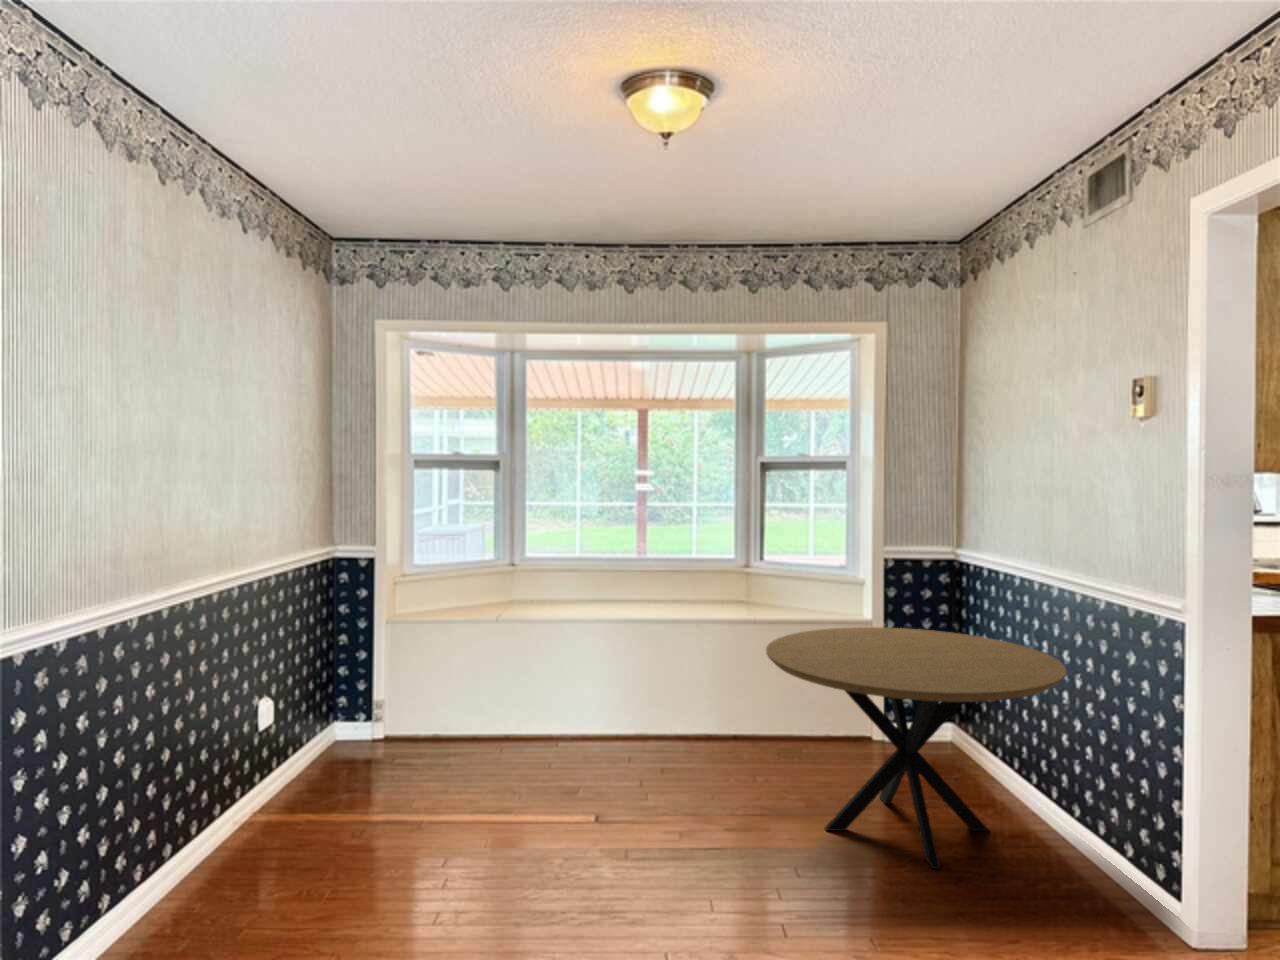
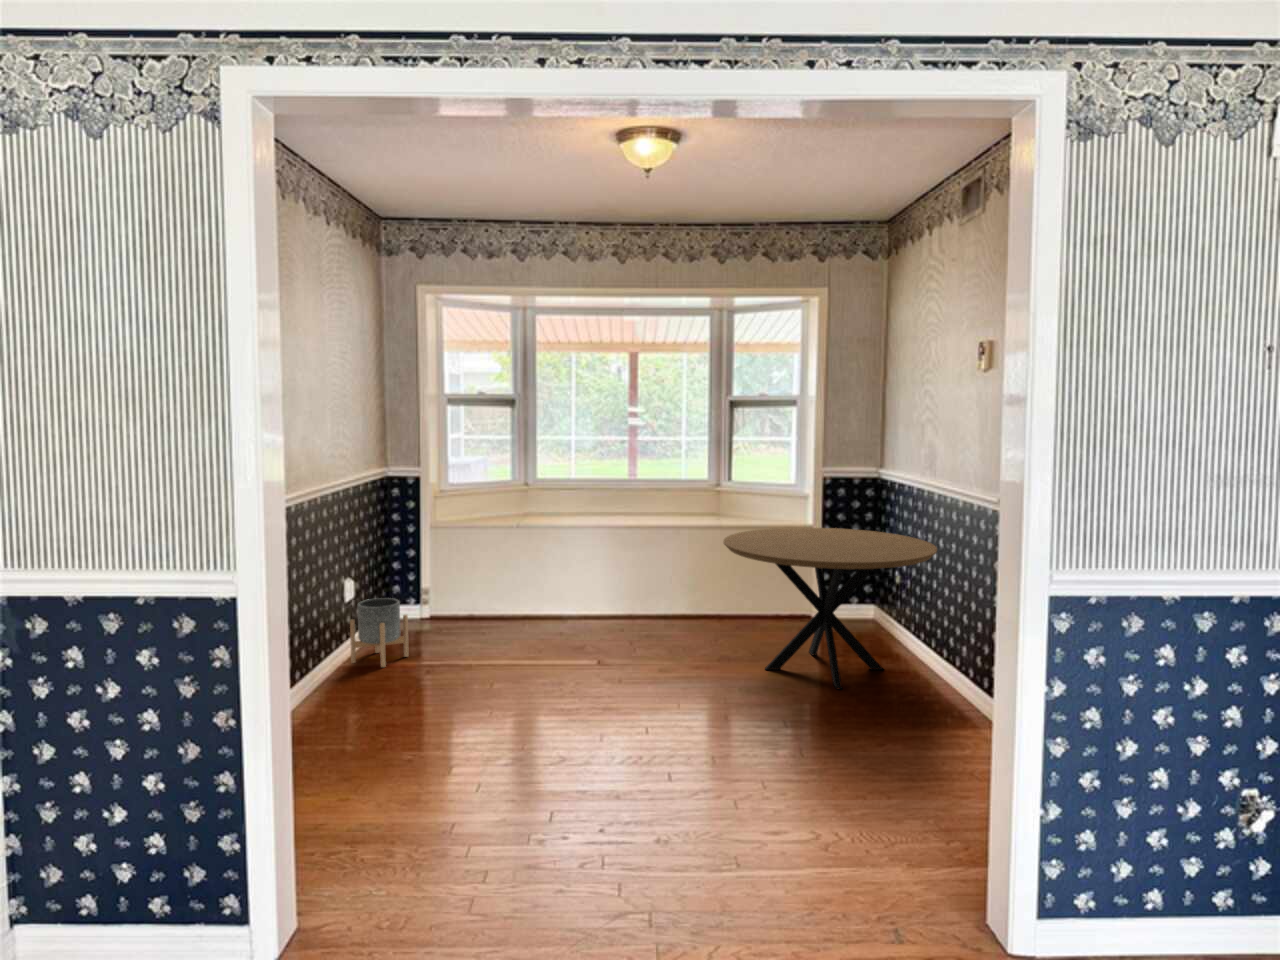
planter: none [262,724,342,824] -> present [350,598,408,667]

